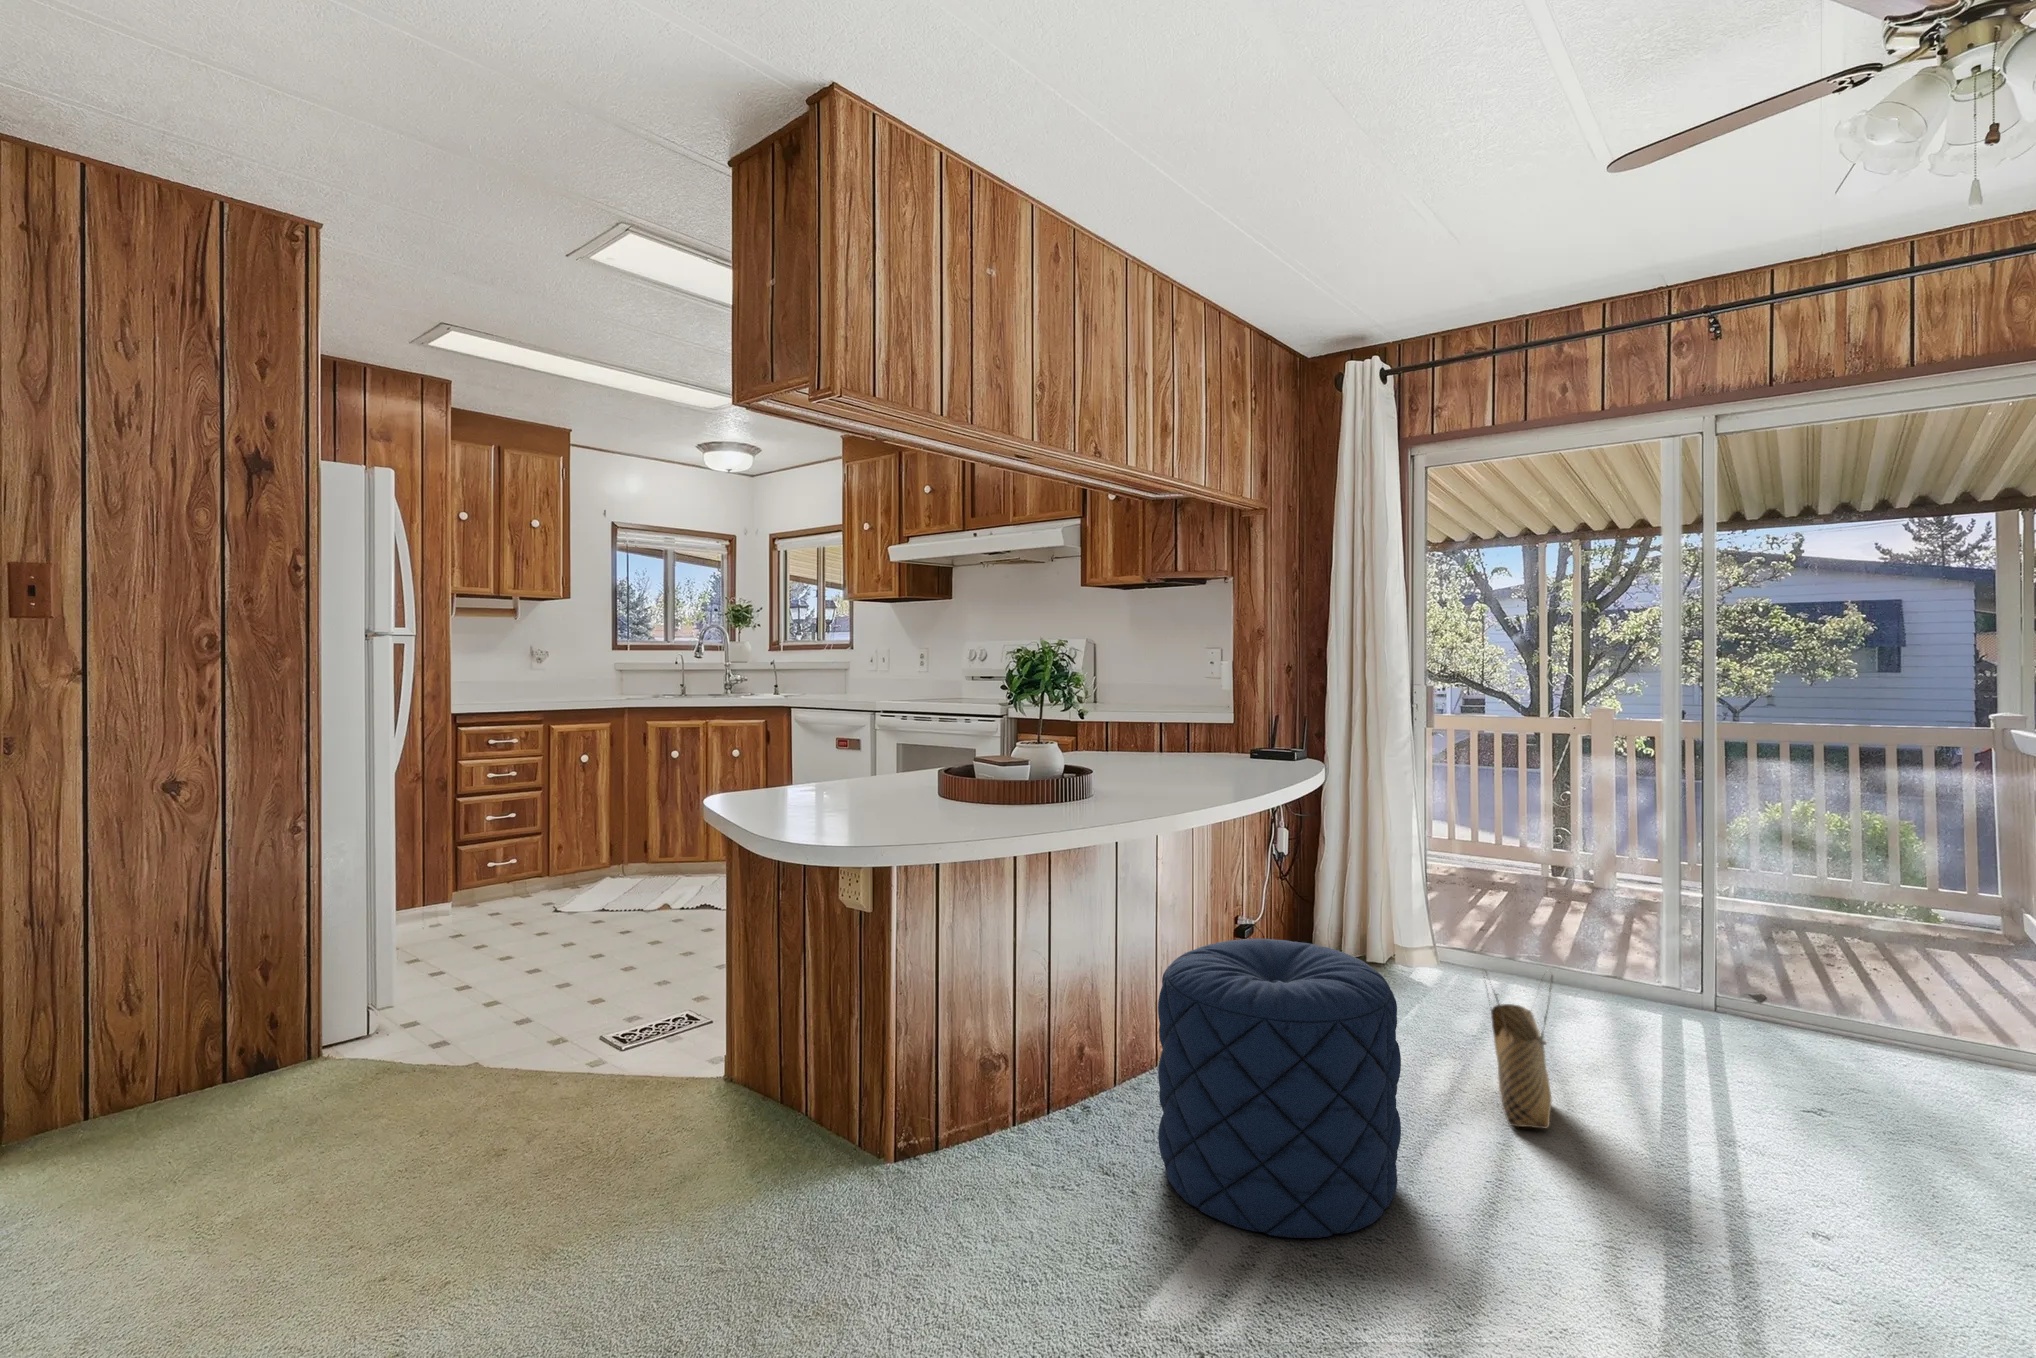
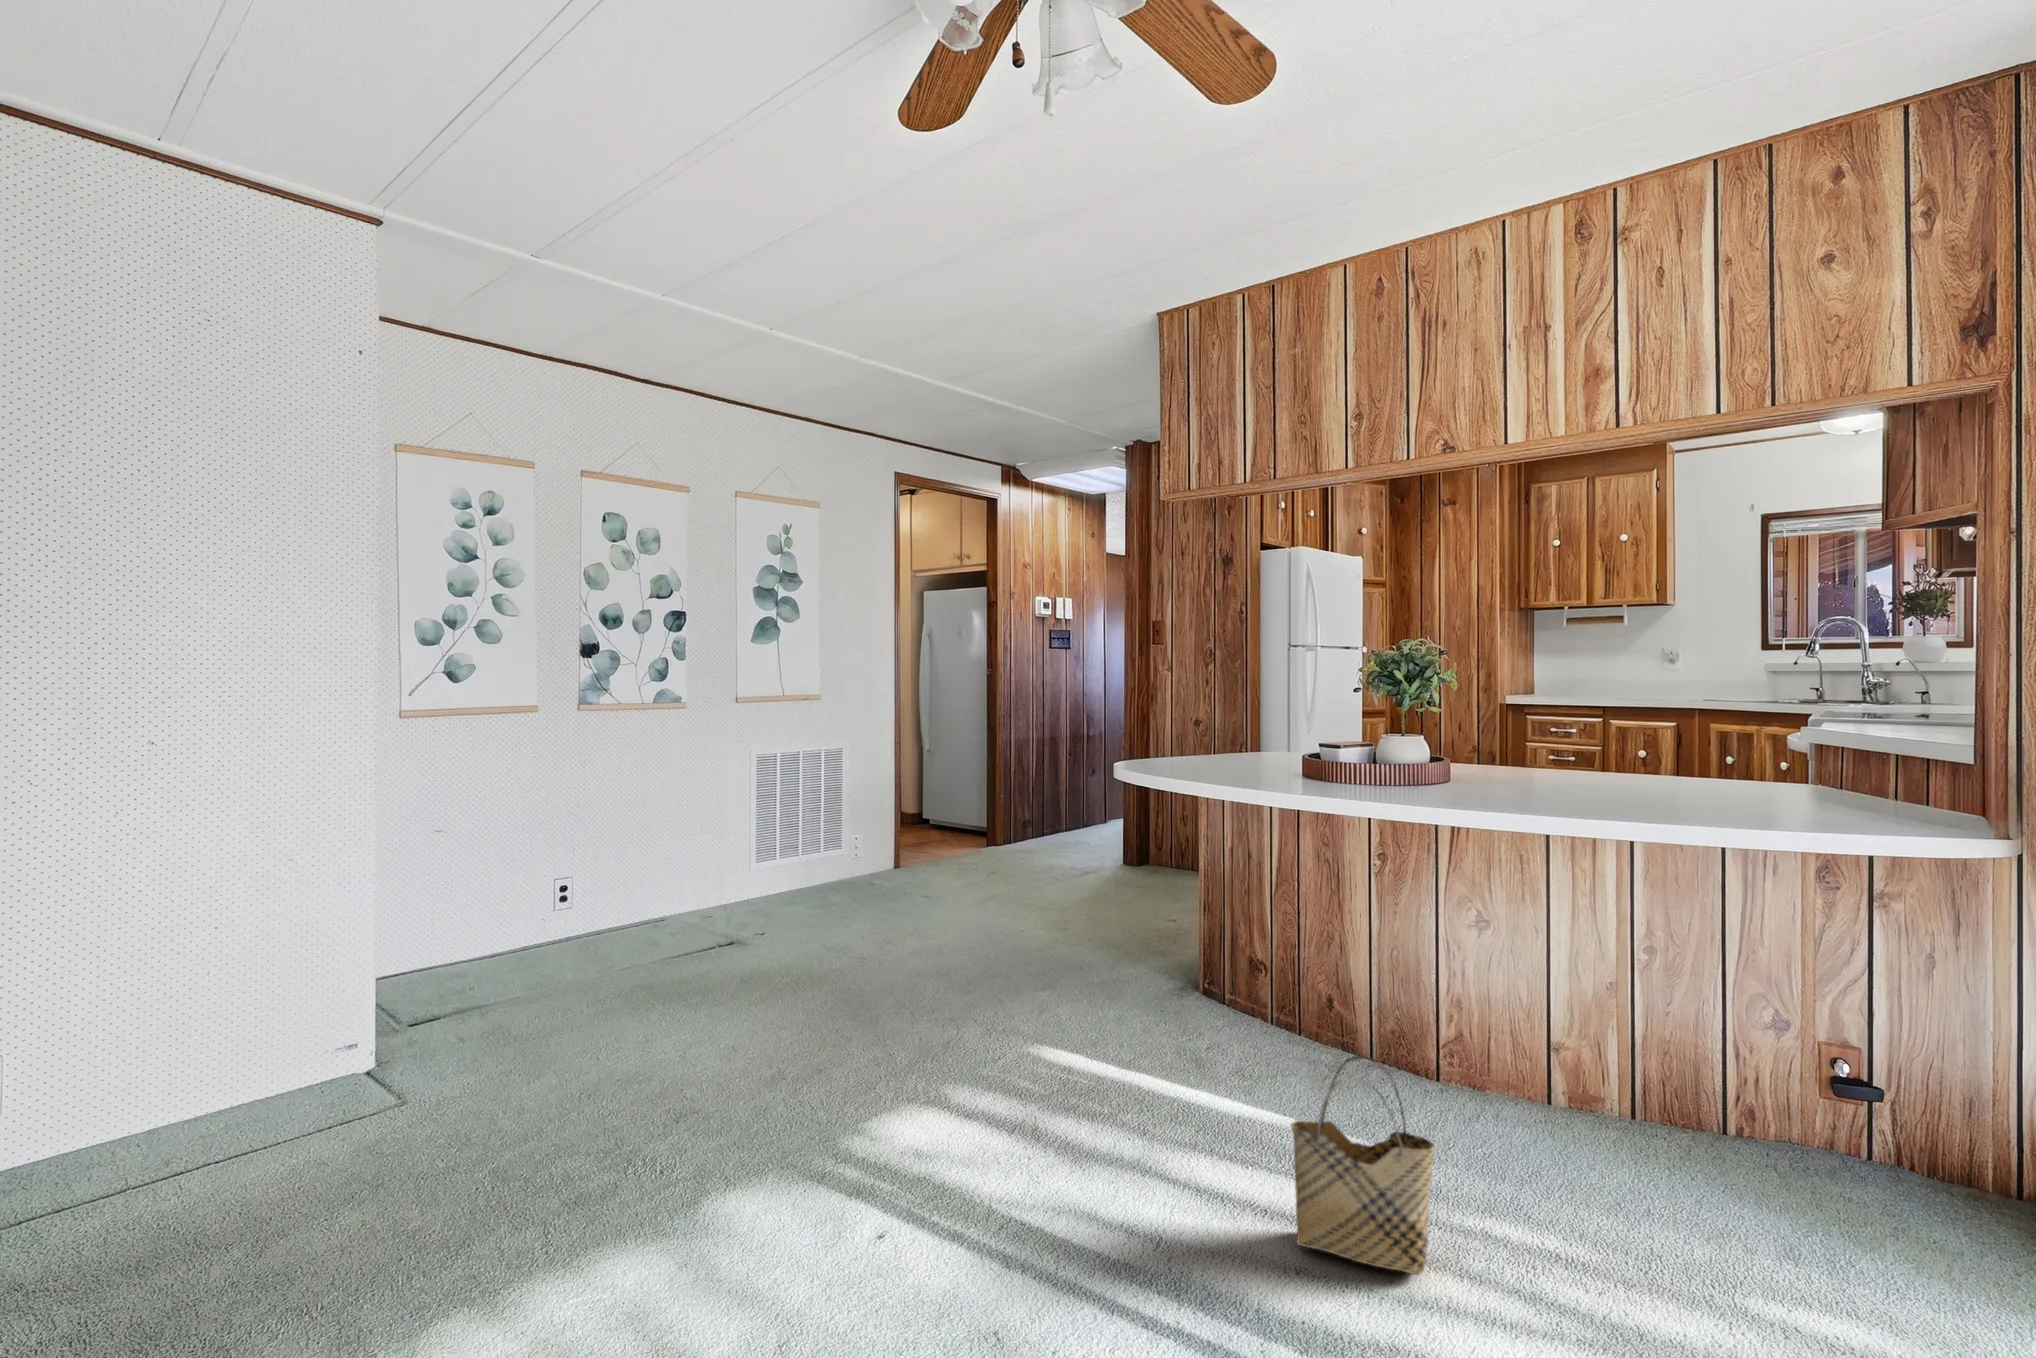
pouf: present [1158,939,1401,1238] -> none [1071,903,1267,1137]

